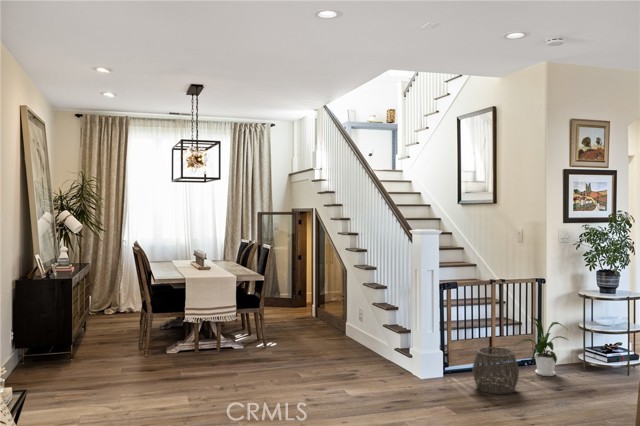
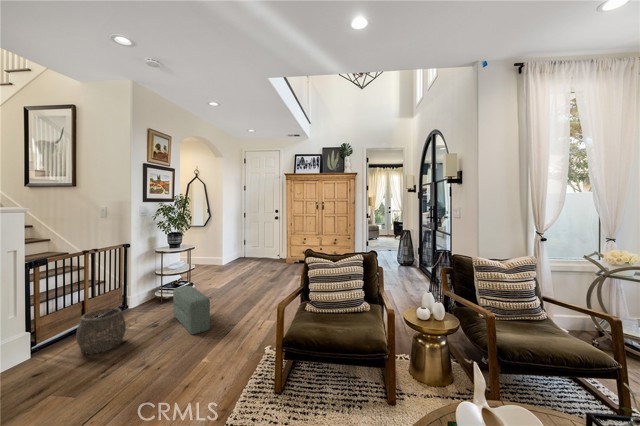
house plant: present [521,318,566,376] -> none [107,275,156,318]
pouf: none [586,348,621,416] -> present [173,286,210,334]

